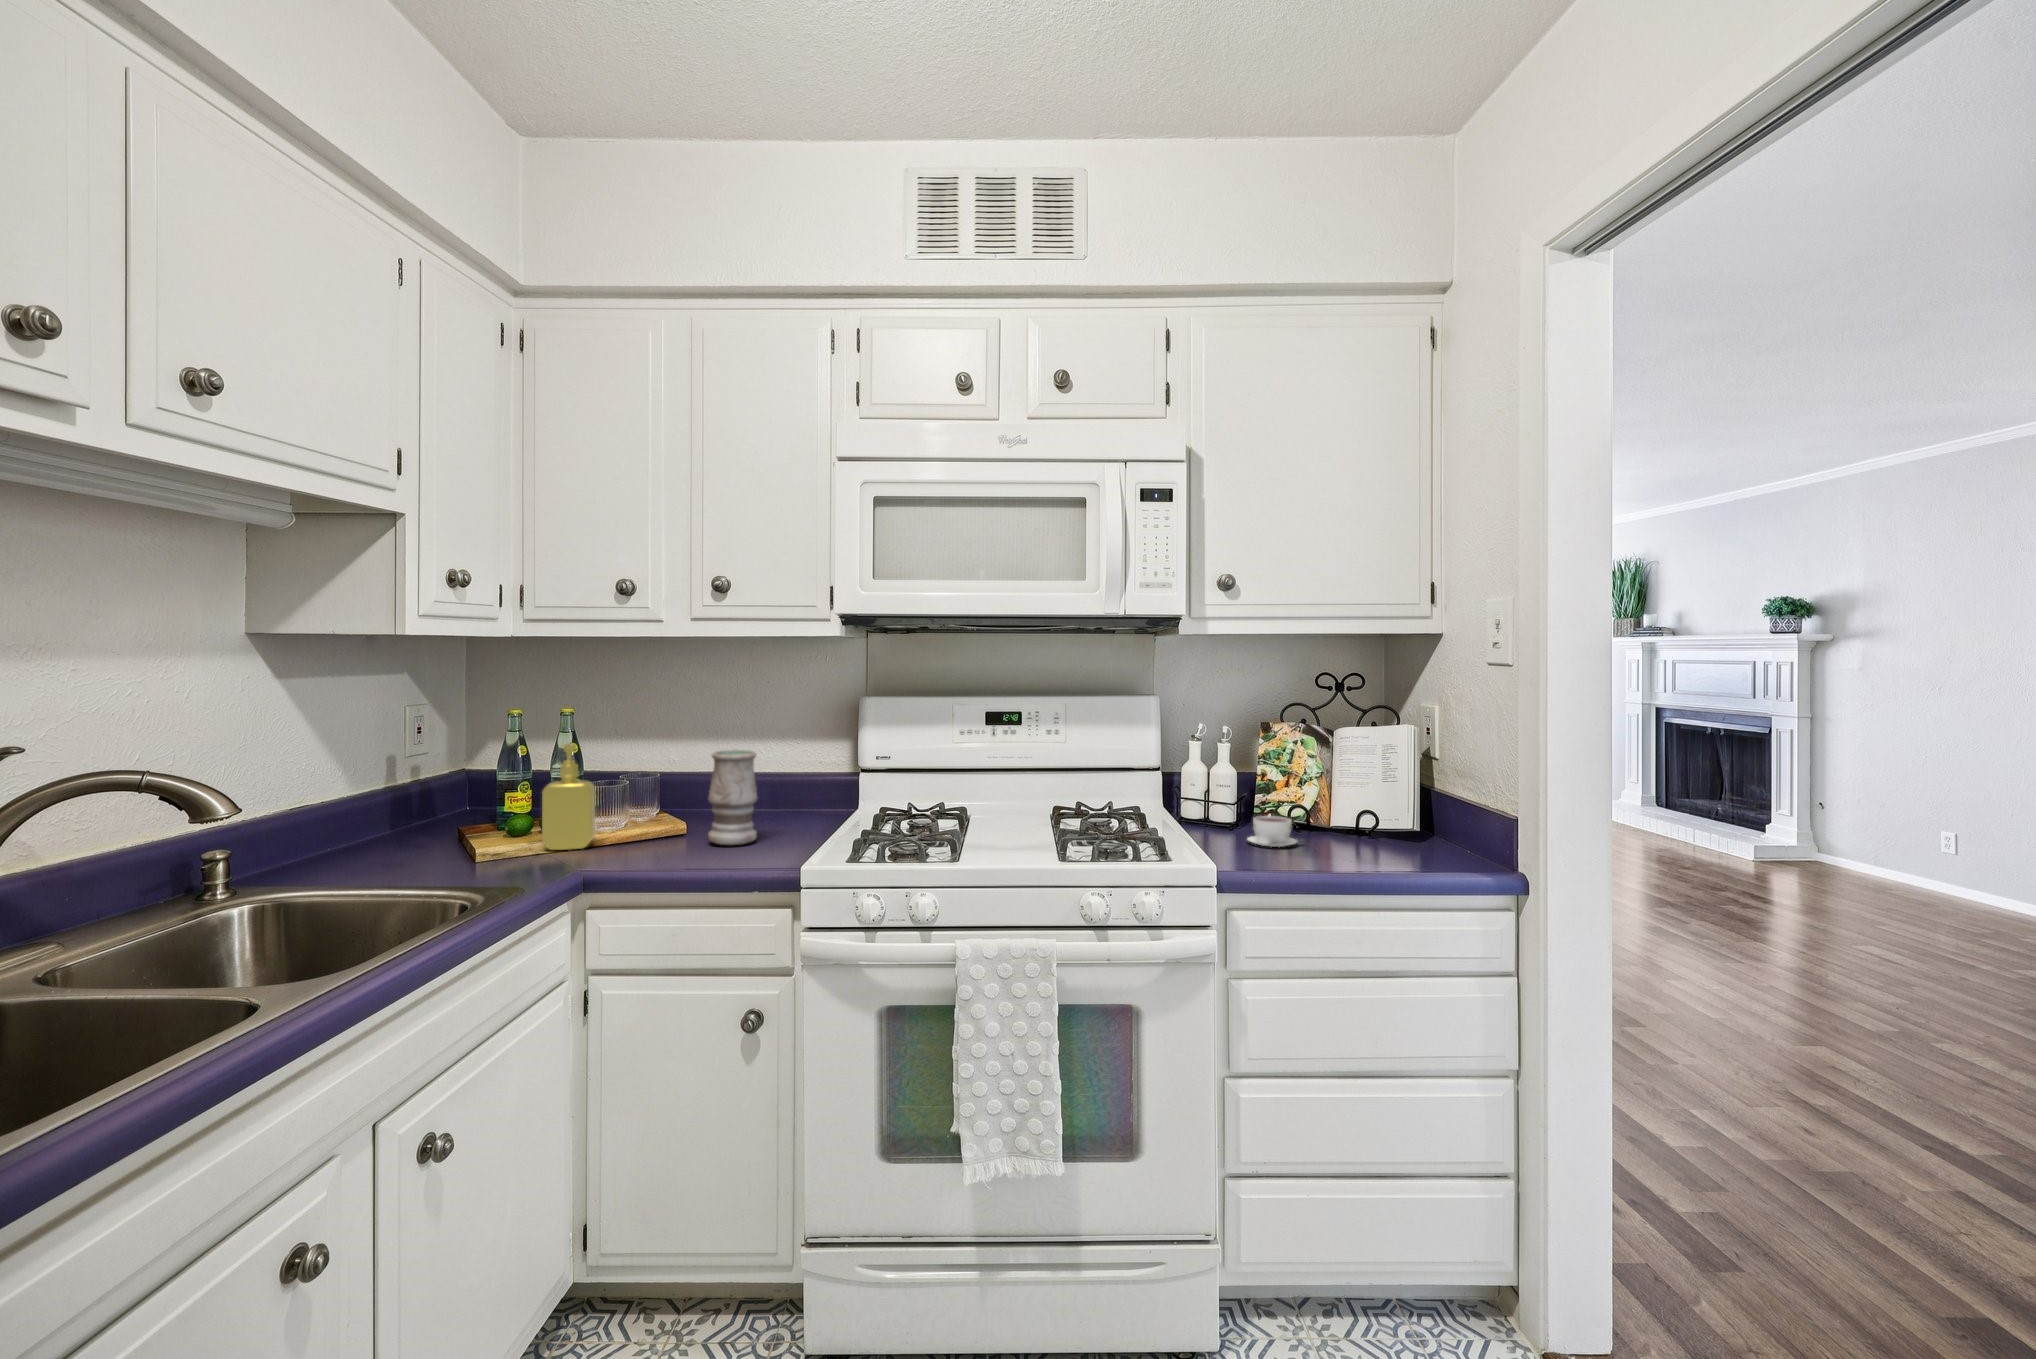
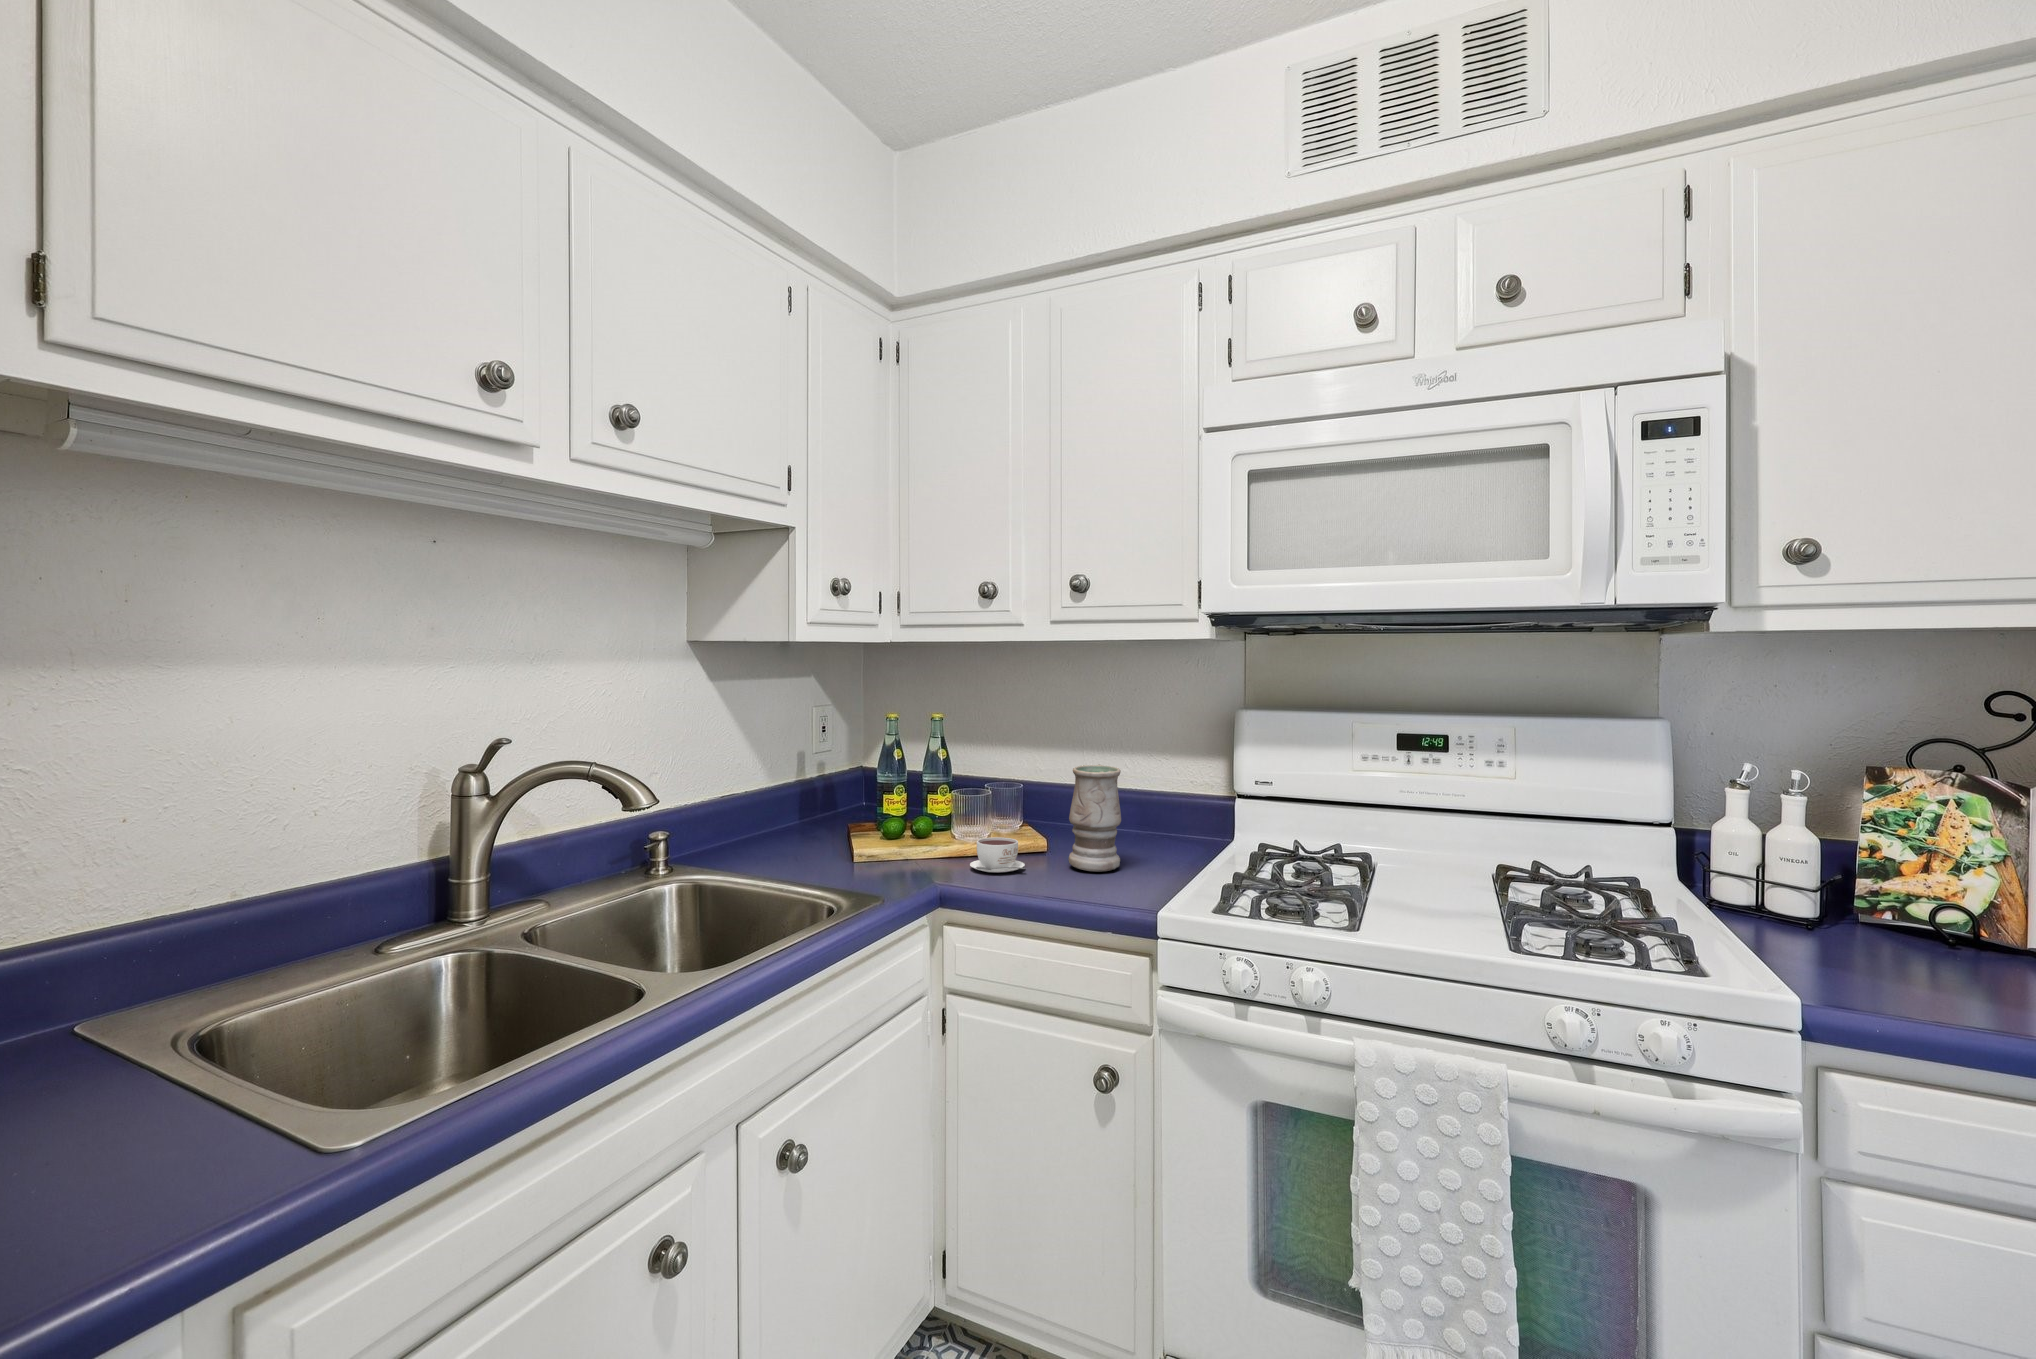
soap dispenser: present [542,744,595,850] -> none [913,751,963,859]
coffee cup: present [1247,816,1298,847] -> present [970,837,1025,873]

